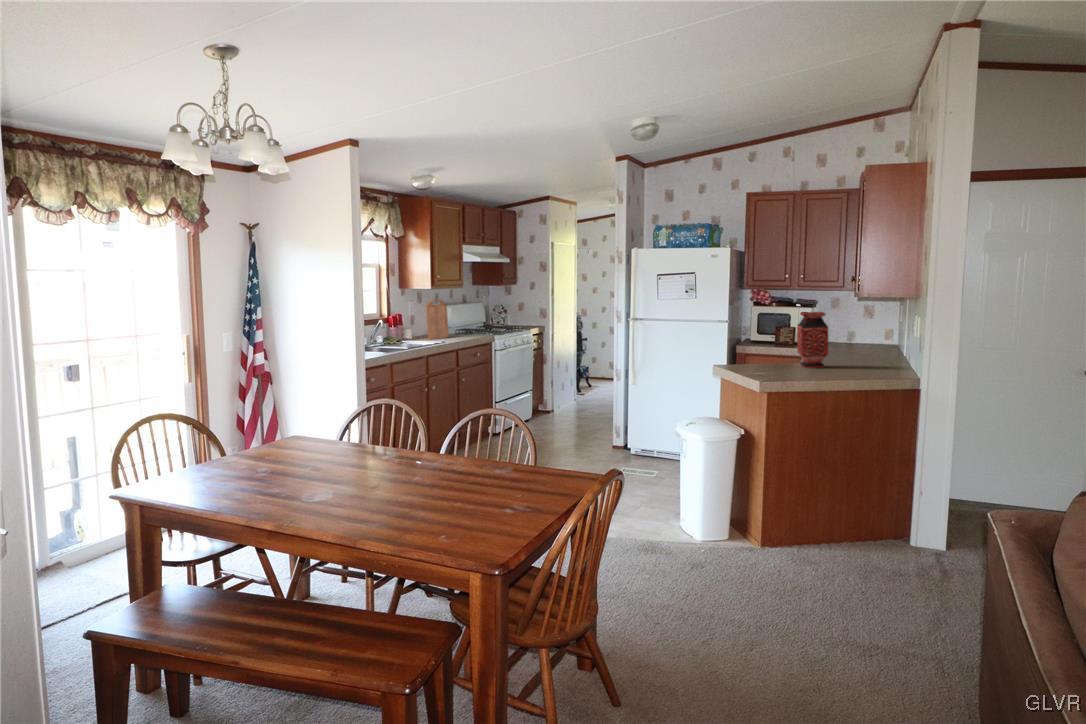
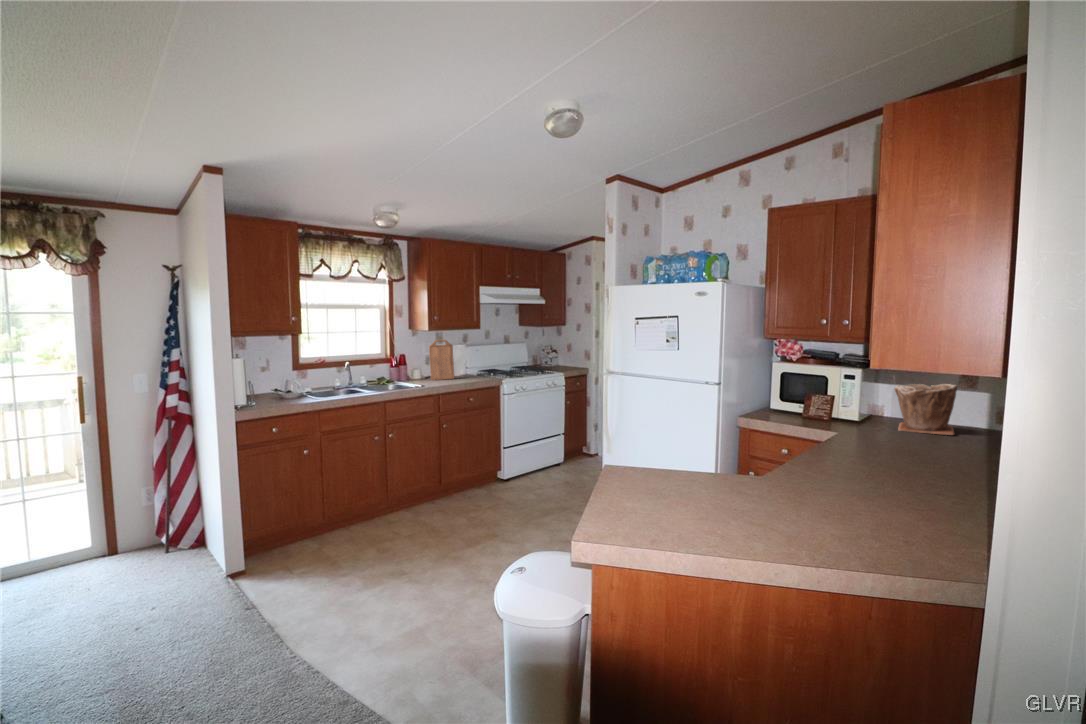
vase: present [797,312,828,368] -> none [713,397,775,516]
plant pot: none [830,314,866,346] -> present [894,384,957,435]

